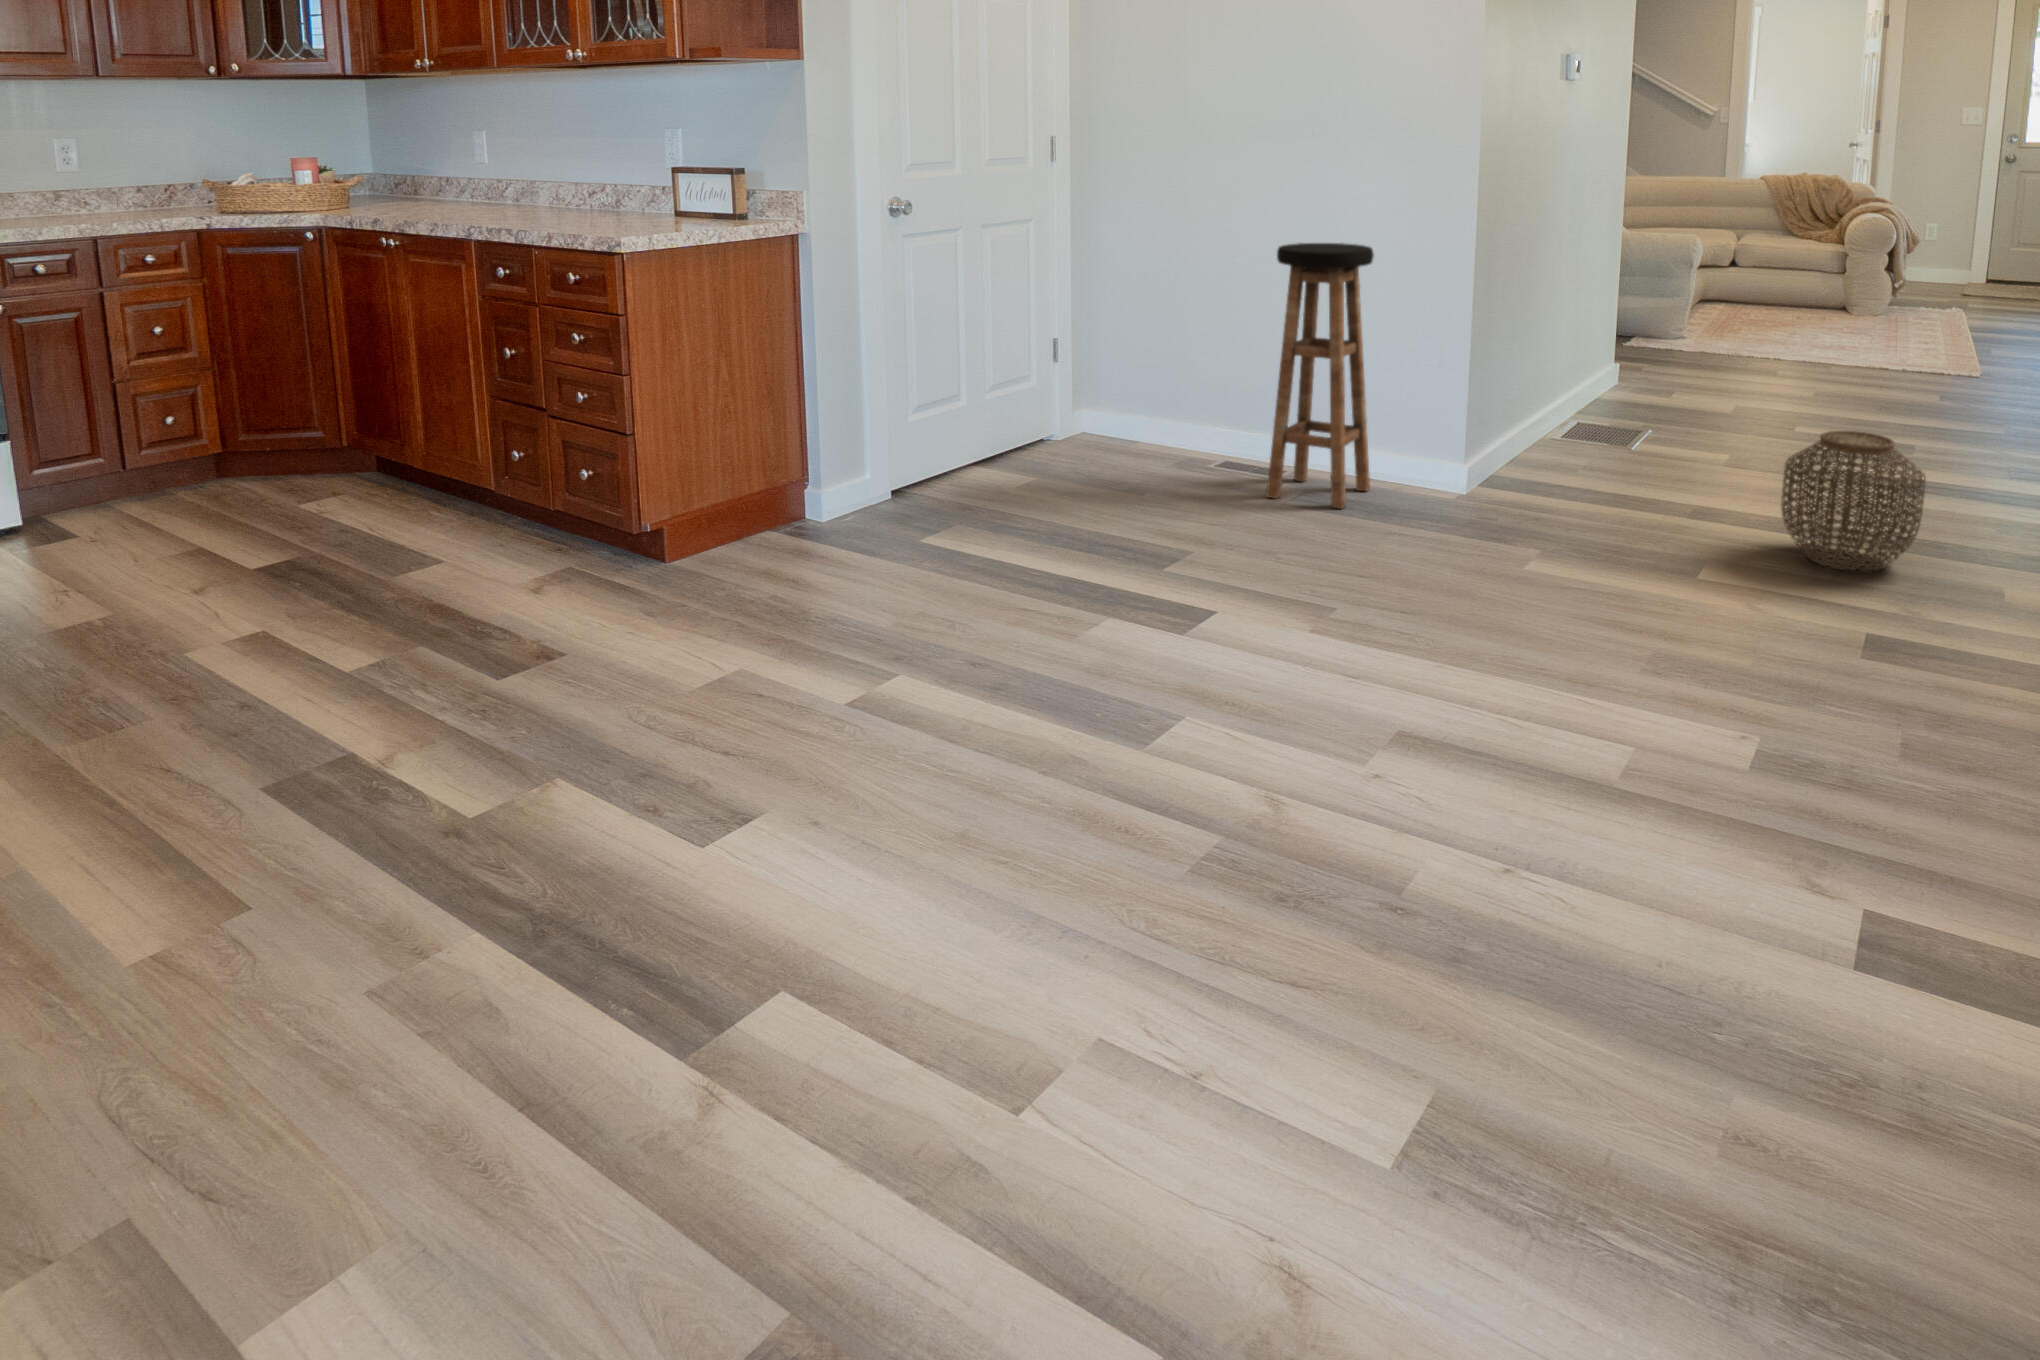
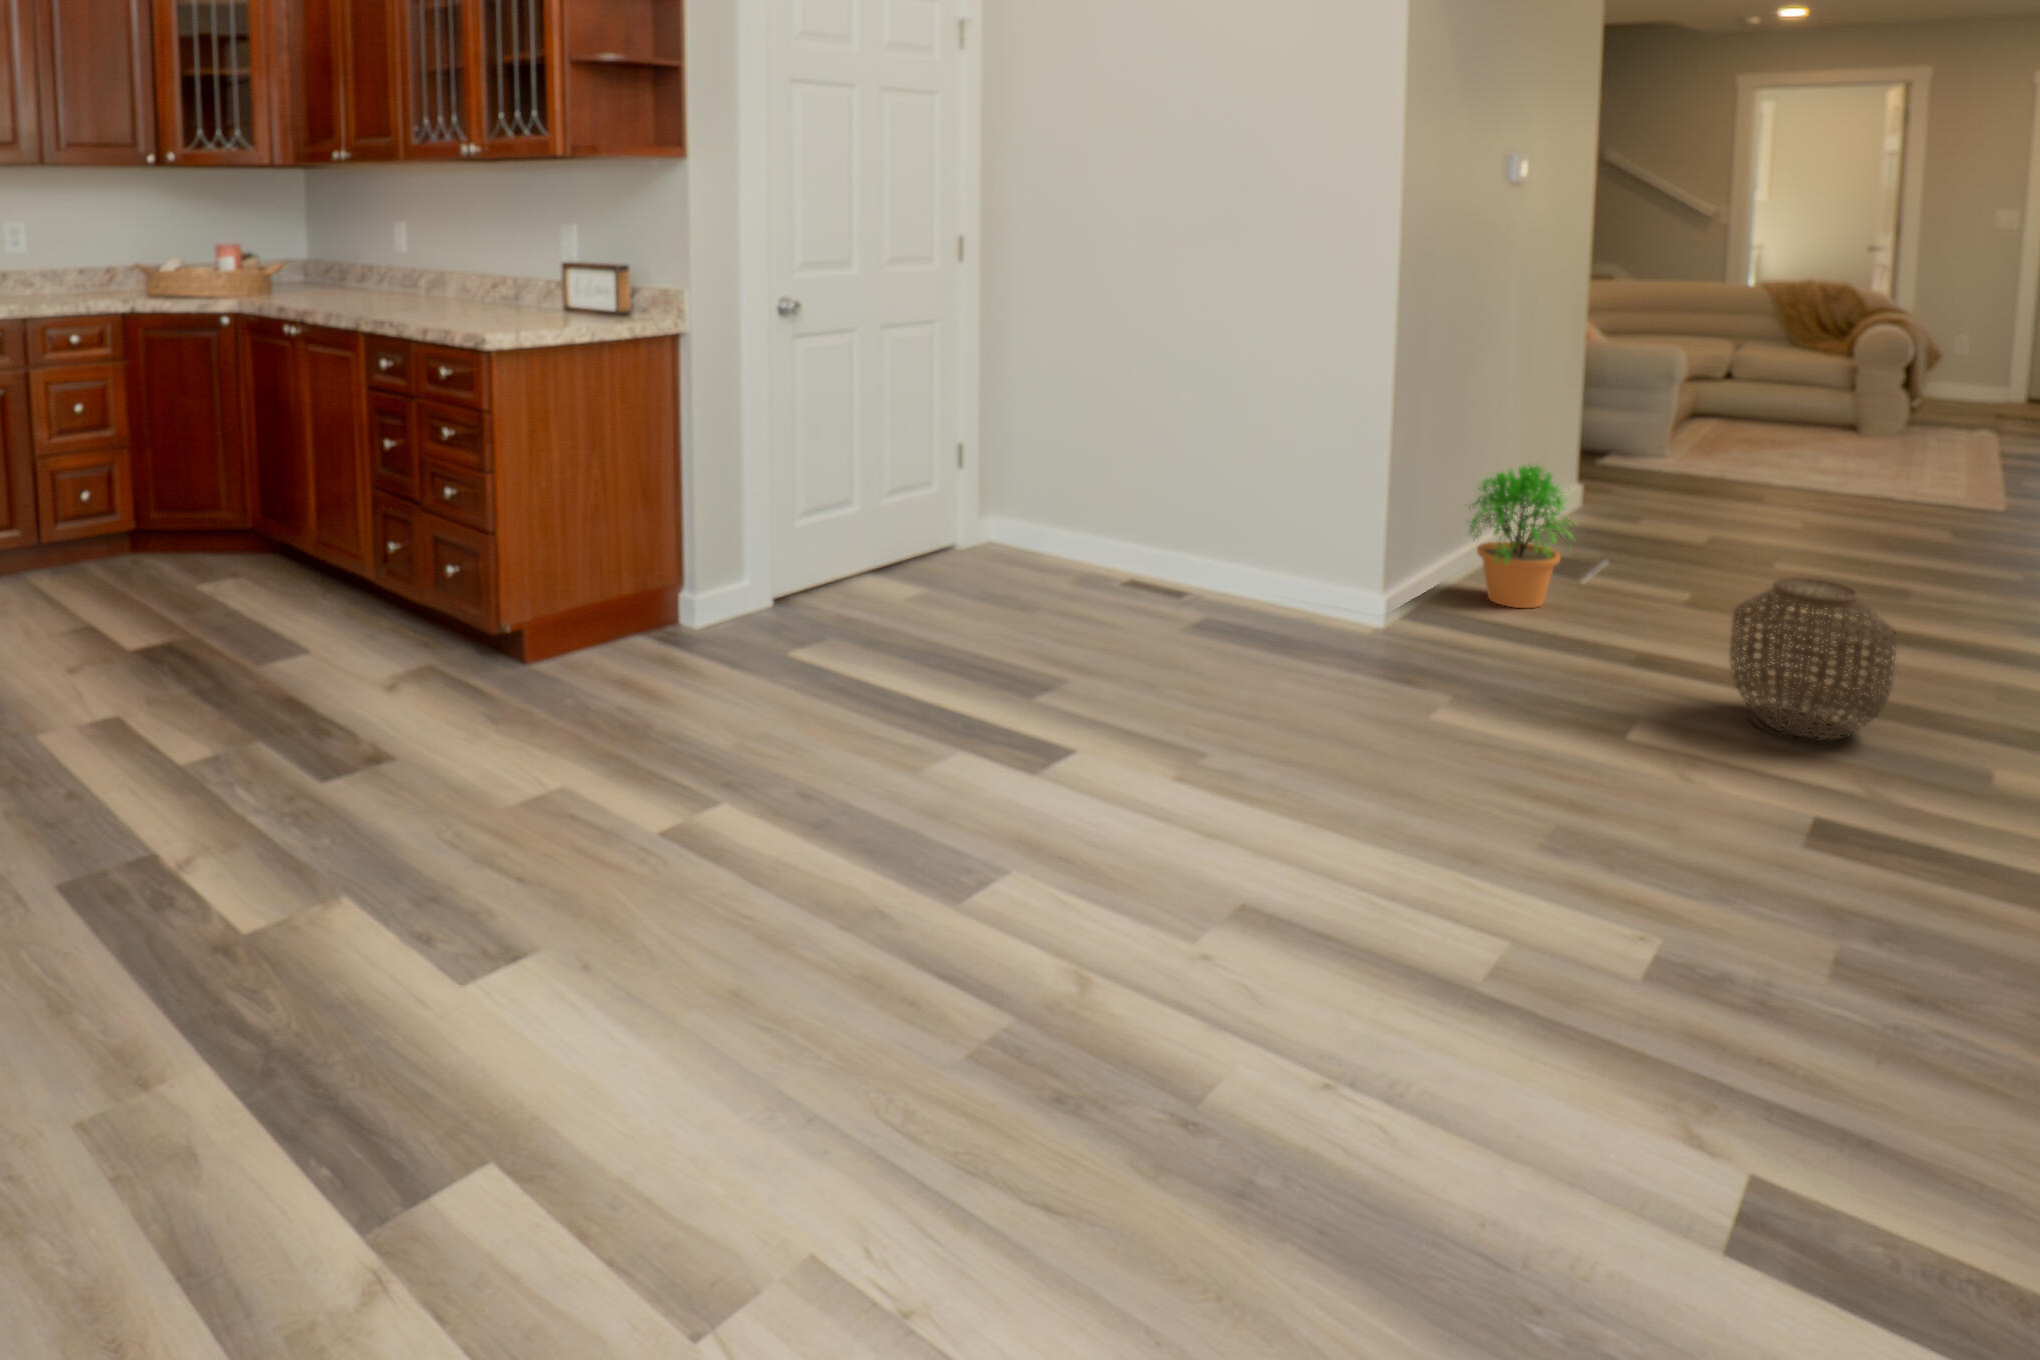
bar stool: present [1267,243,1374,509] -> none [1164,351,1281,637]
potted plant: none [1529,339,1636,473] -> present [1467,466,1574,608]

